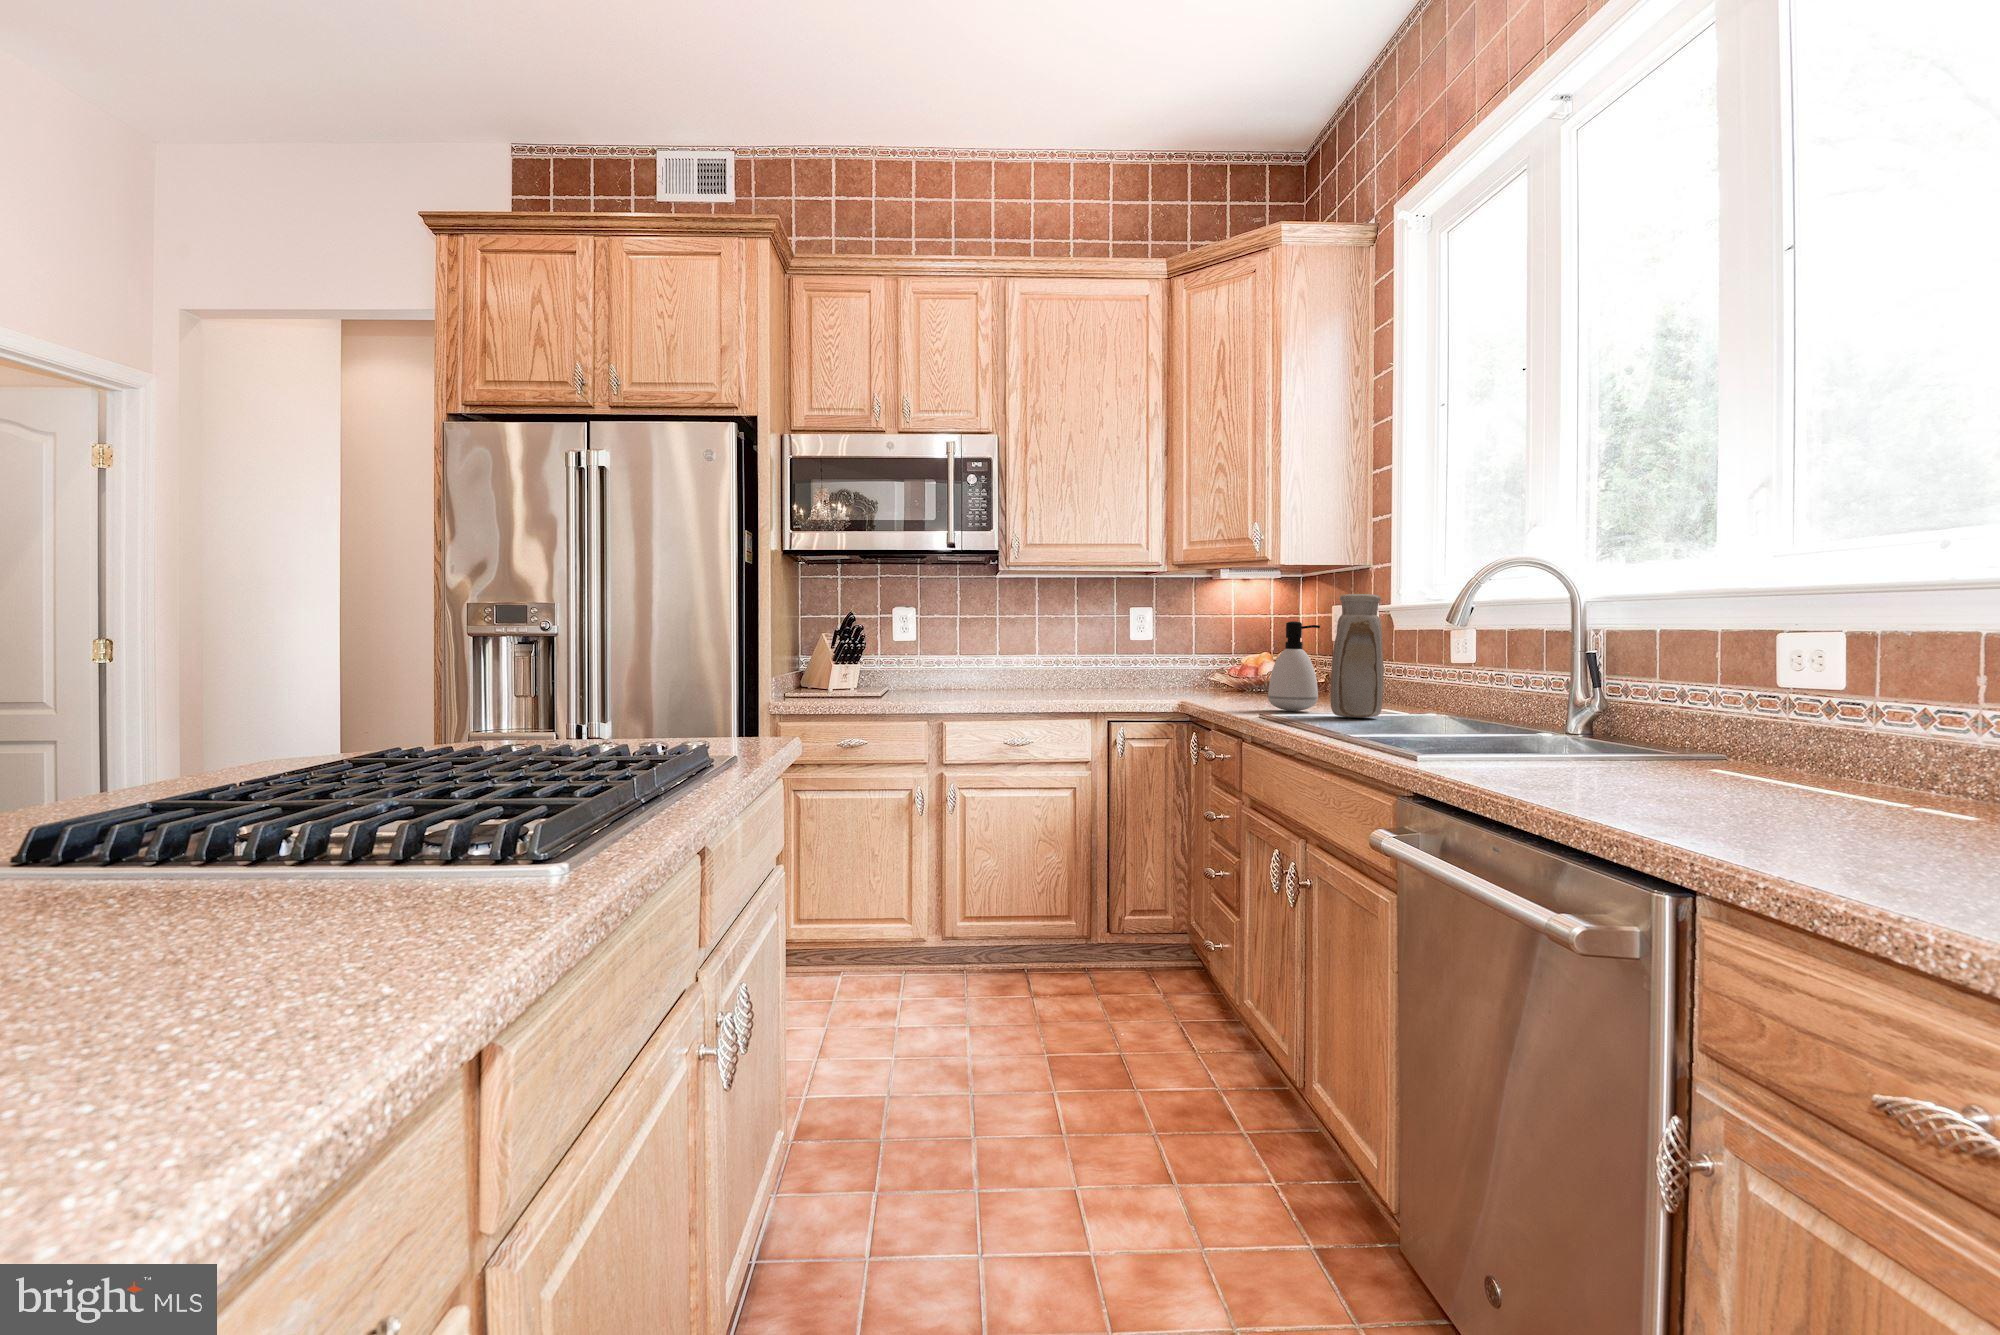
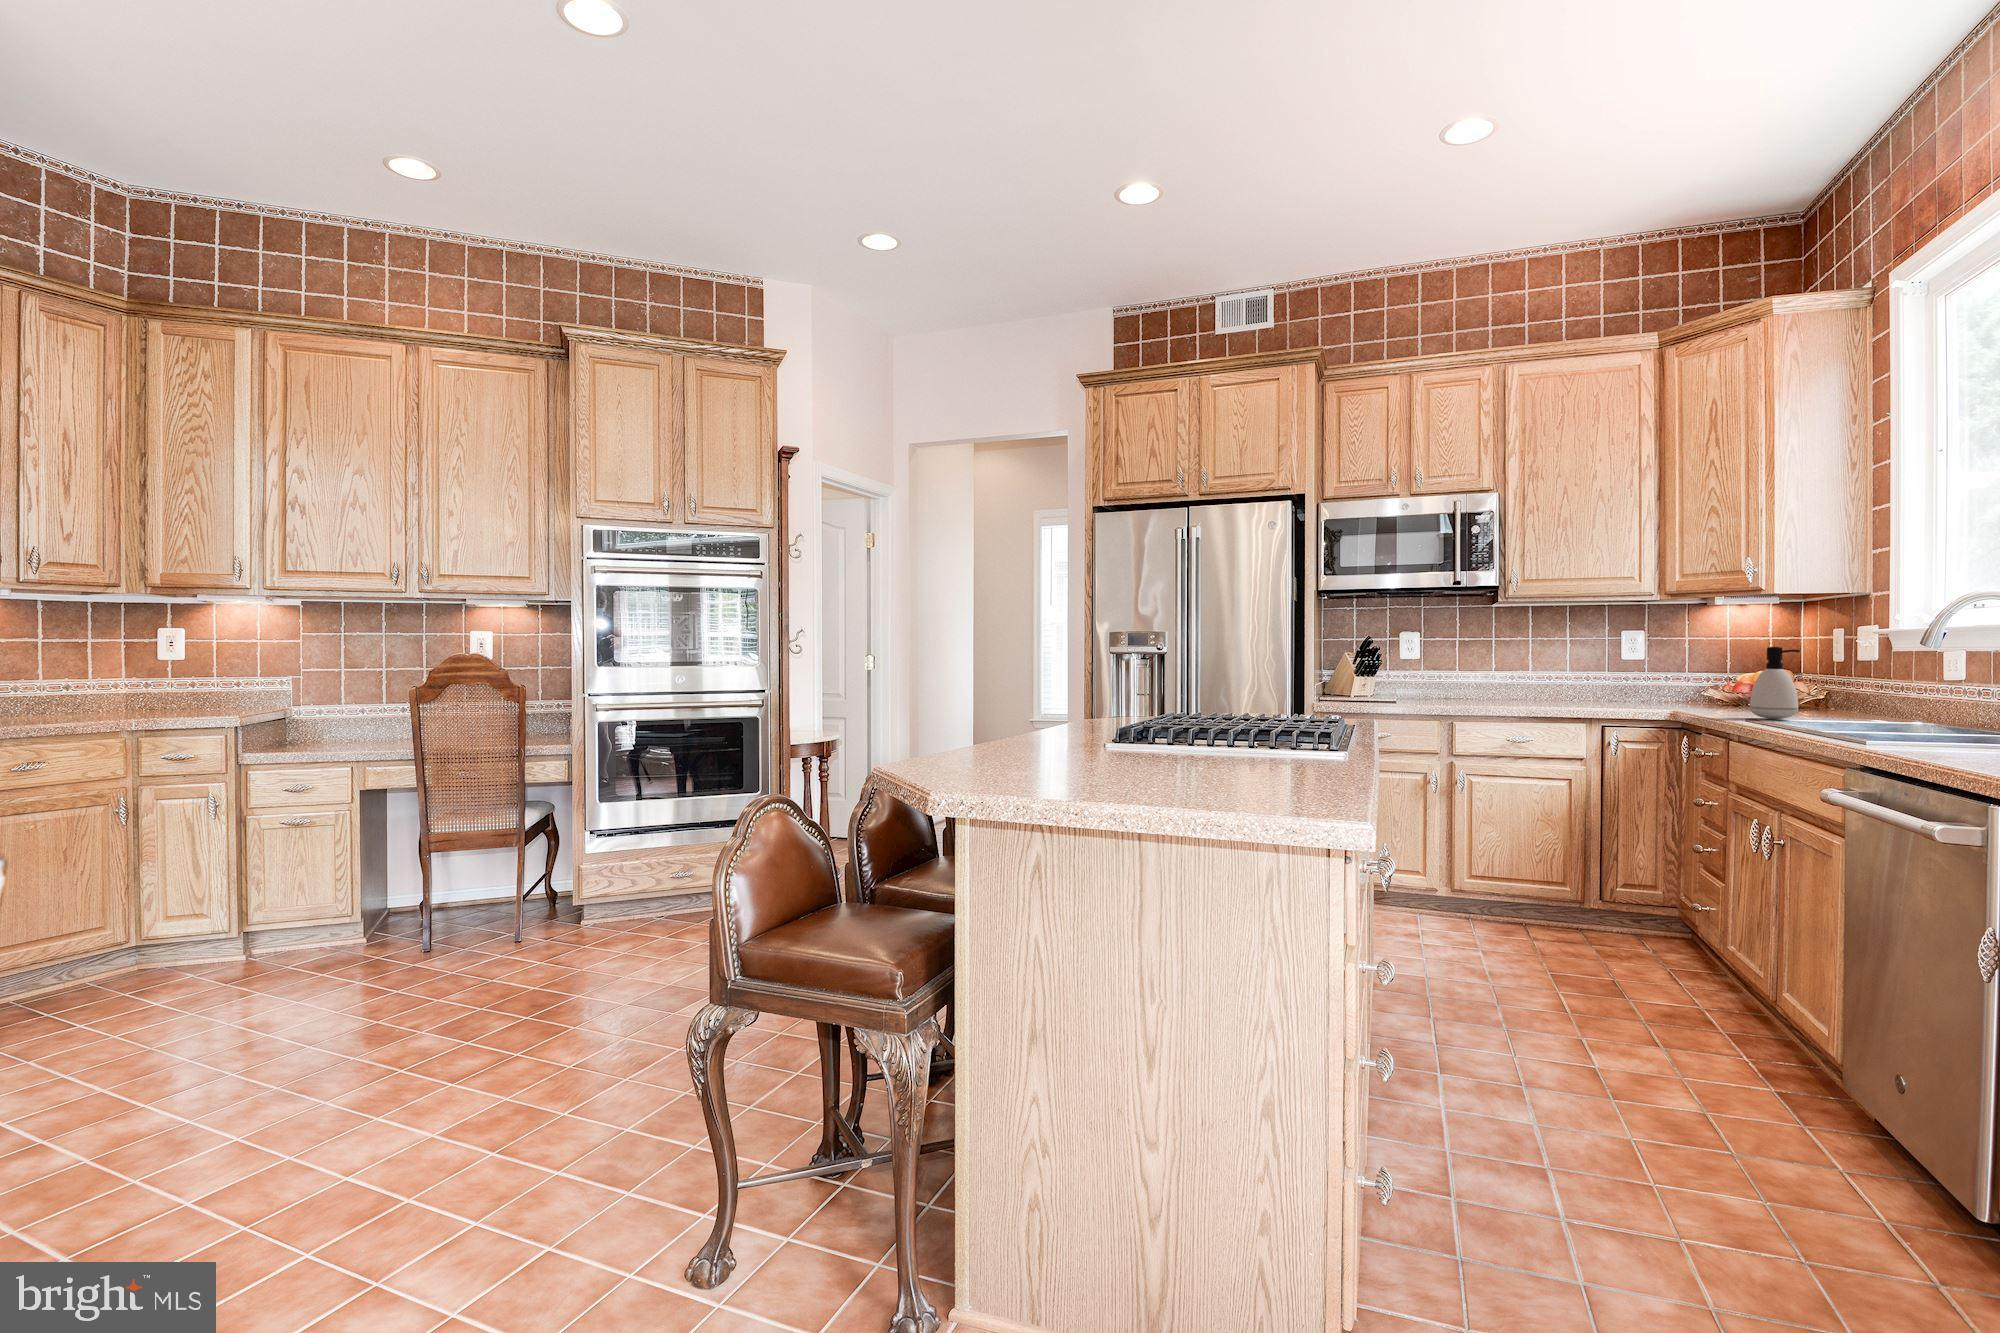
vase: present [1330,594,1384,718] -> none [1806,626,1856,724]

